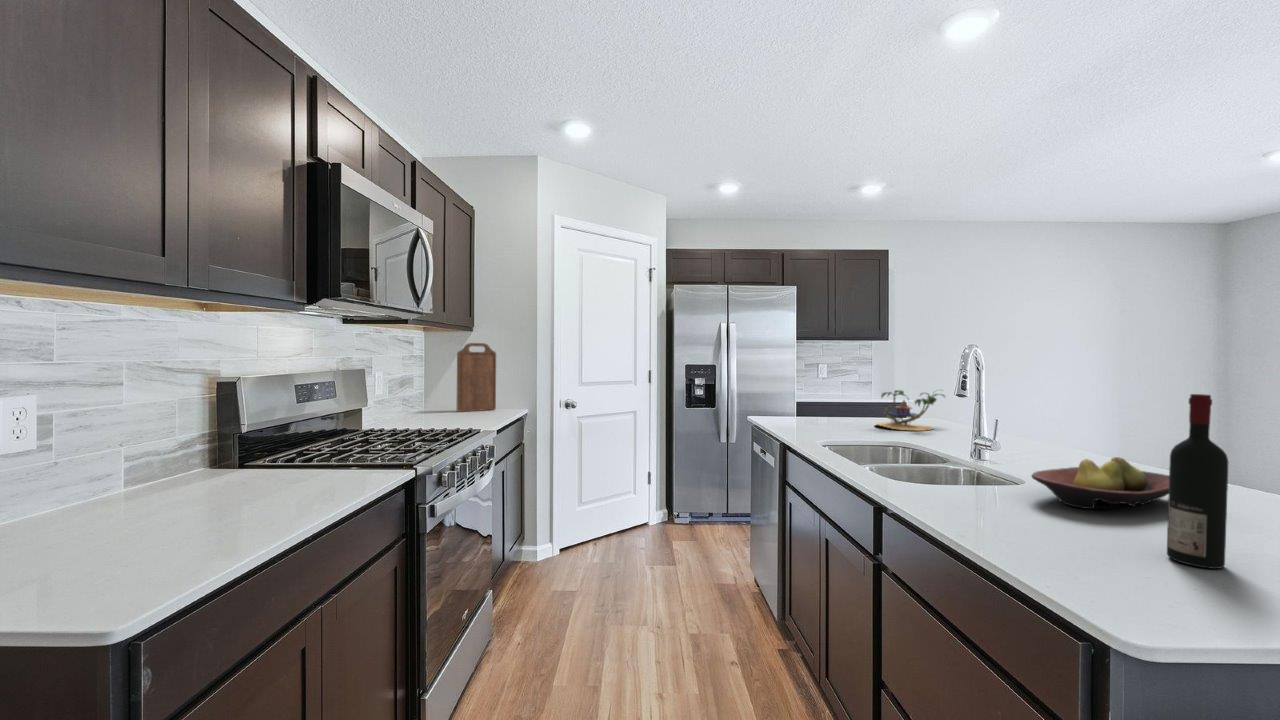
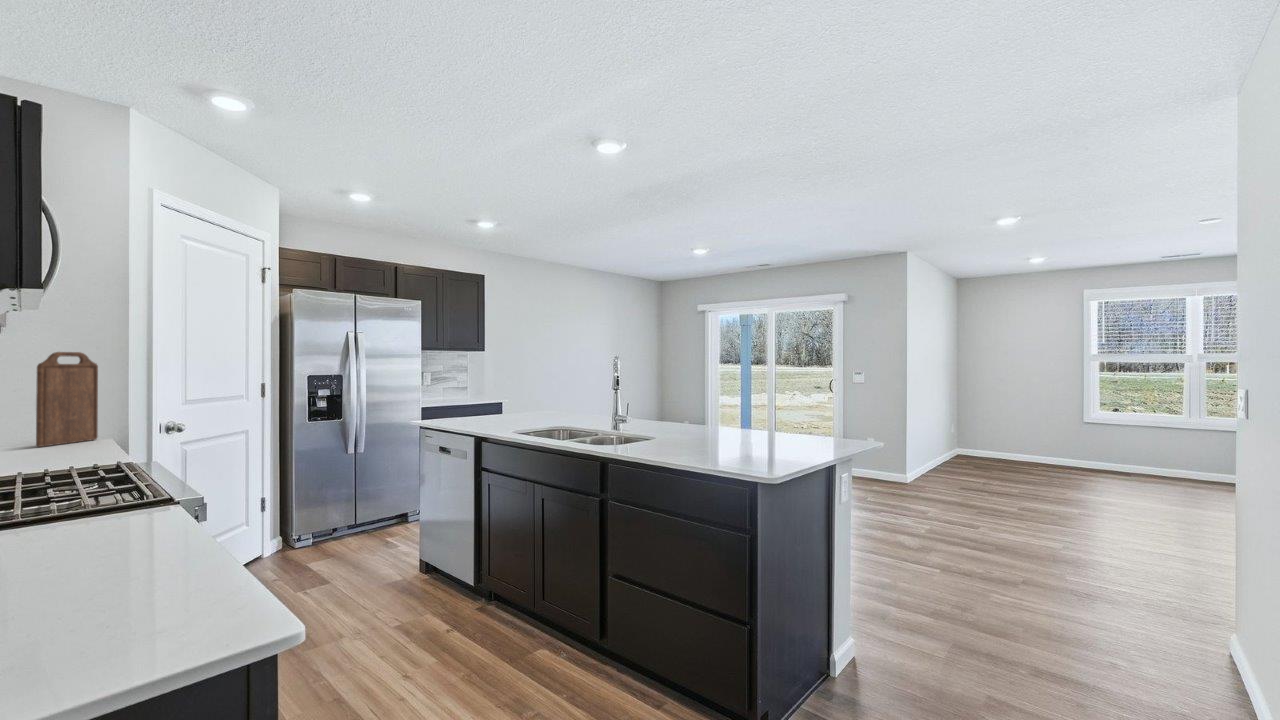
plant: present [877,390,944,430] -> none [521,387,568,418]
wine bottle: present [1167,394,1229,569] -> none [741,378,760,456]
fruit bowl: present [1032,457,1169,509] -> none [668,416,724,444]

